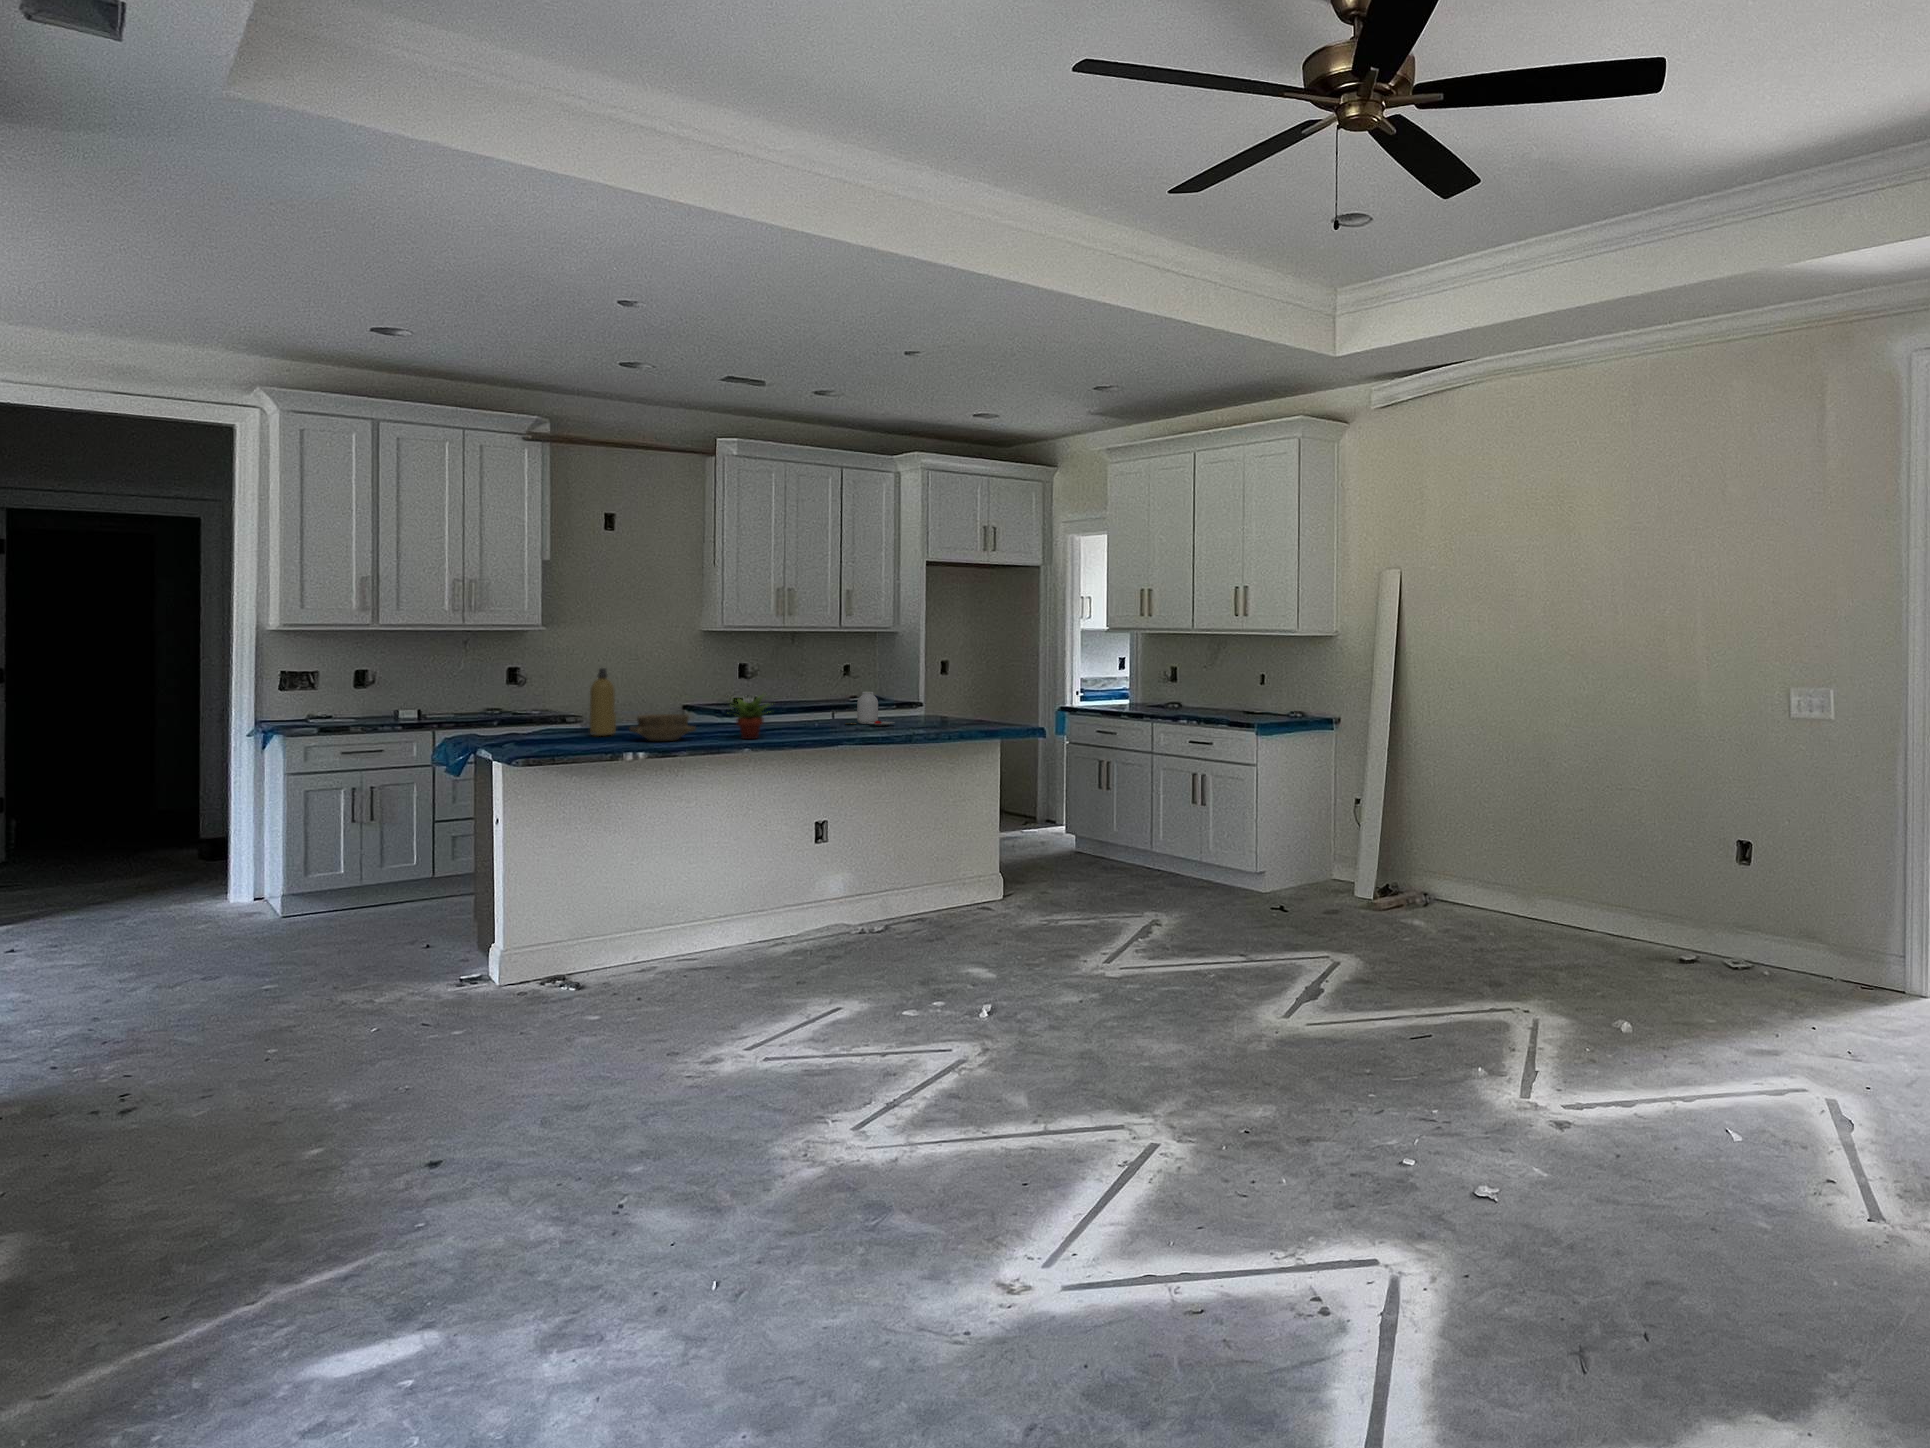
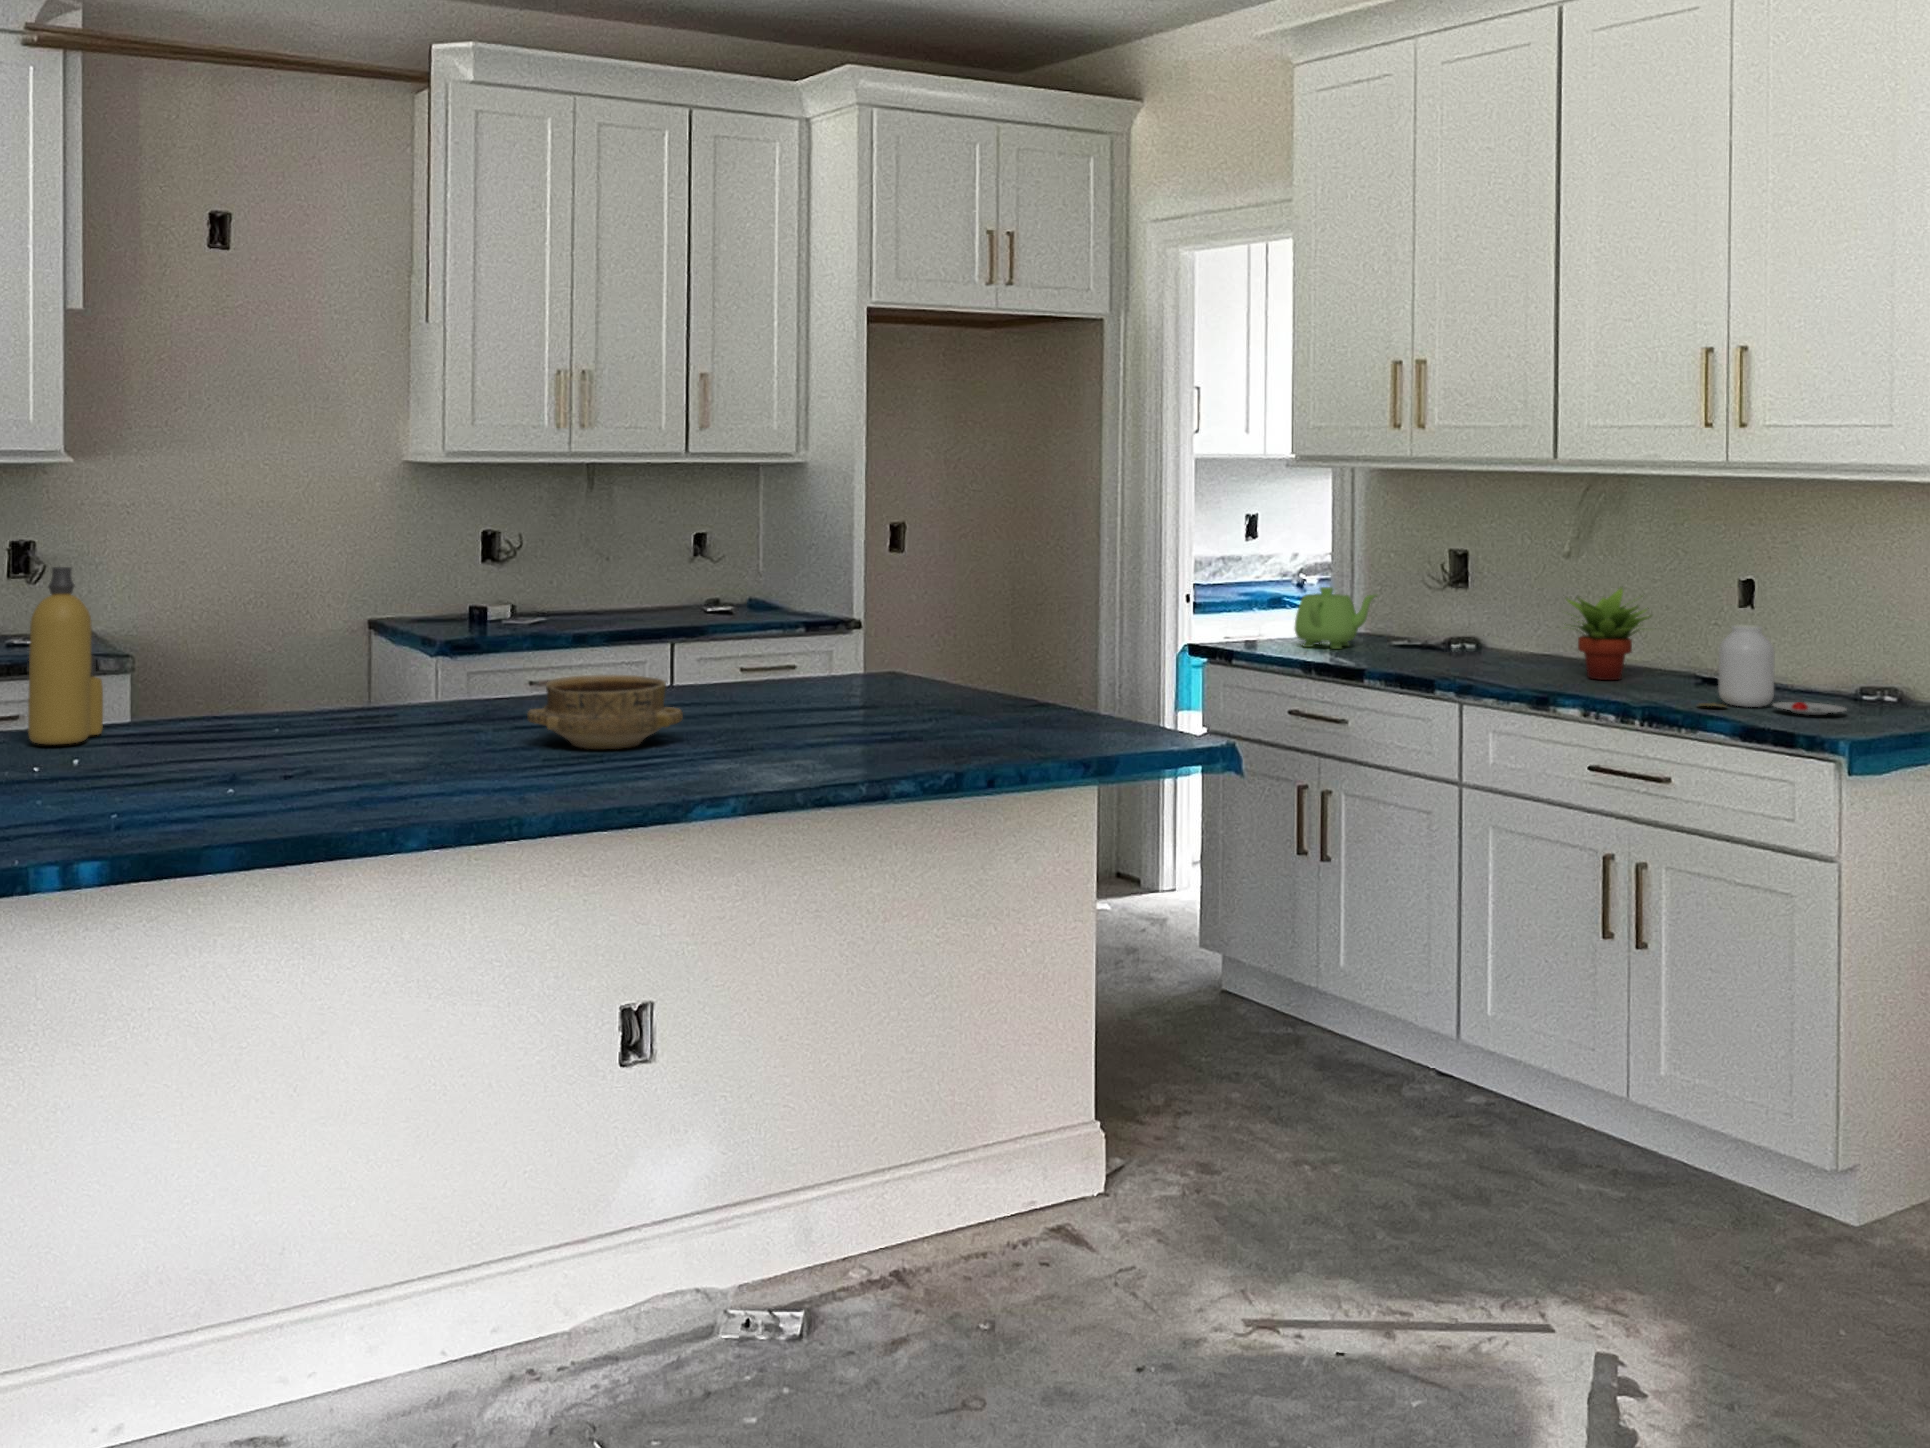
teapot: none [1108,684,1142,709] -> present [1295,587,1377,649]
jar: present [845,692,895,725] -> present [1698,624,1847,715]
succulent plant: present [734,695,768,739] -> present [1565,587,1652,680]
ceramic bowl: present [629,714,696,741] -> present [527,675,683,749]

